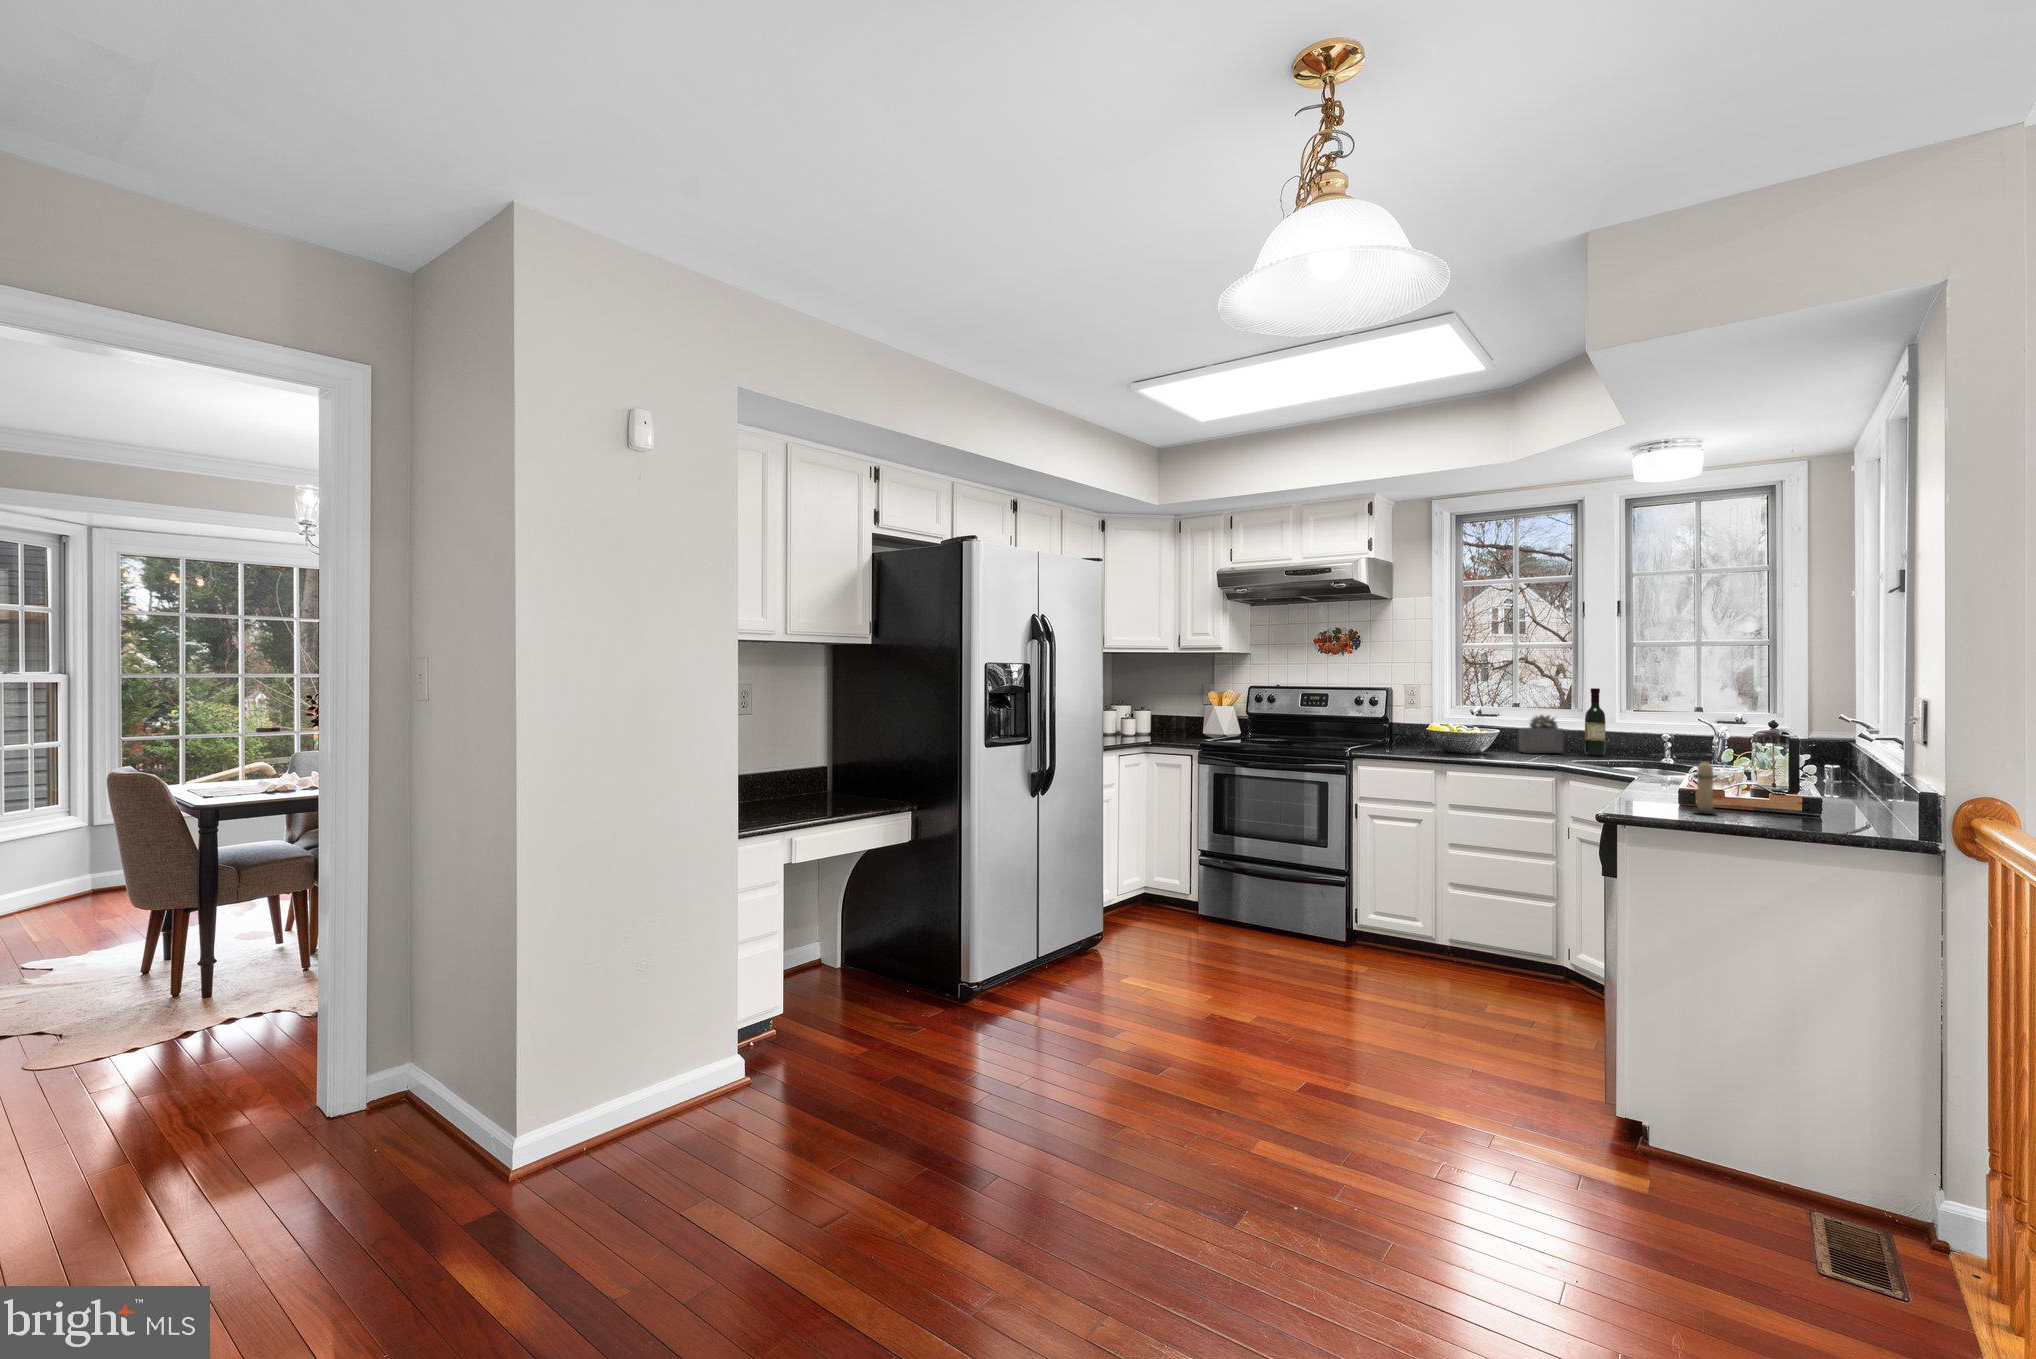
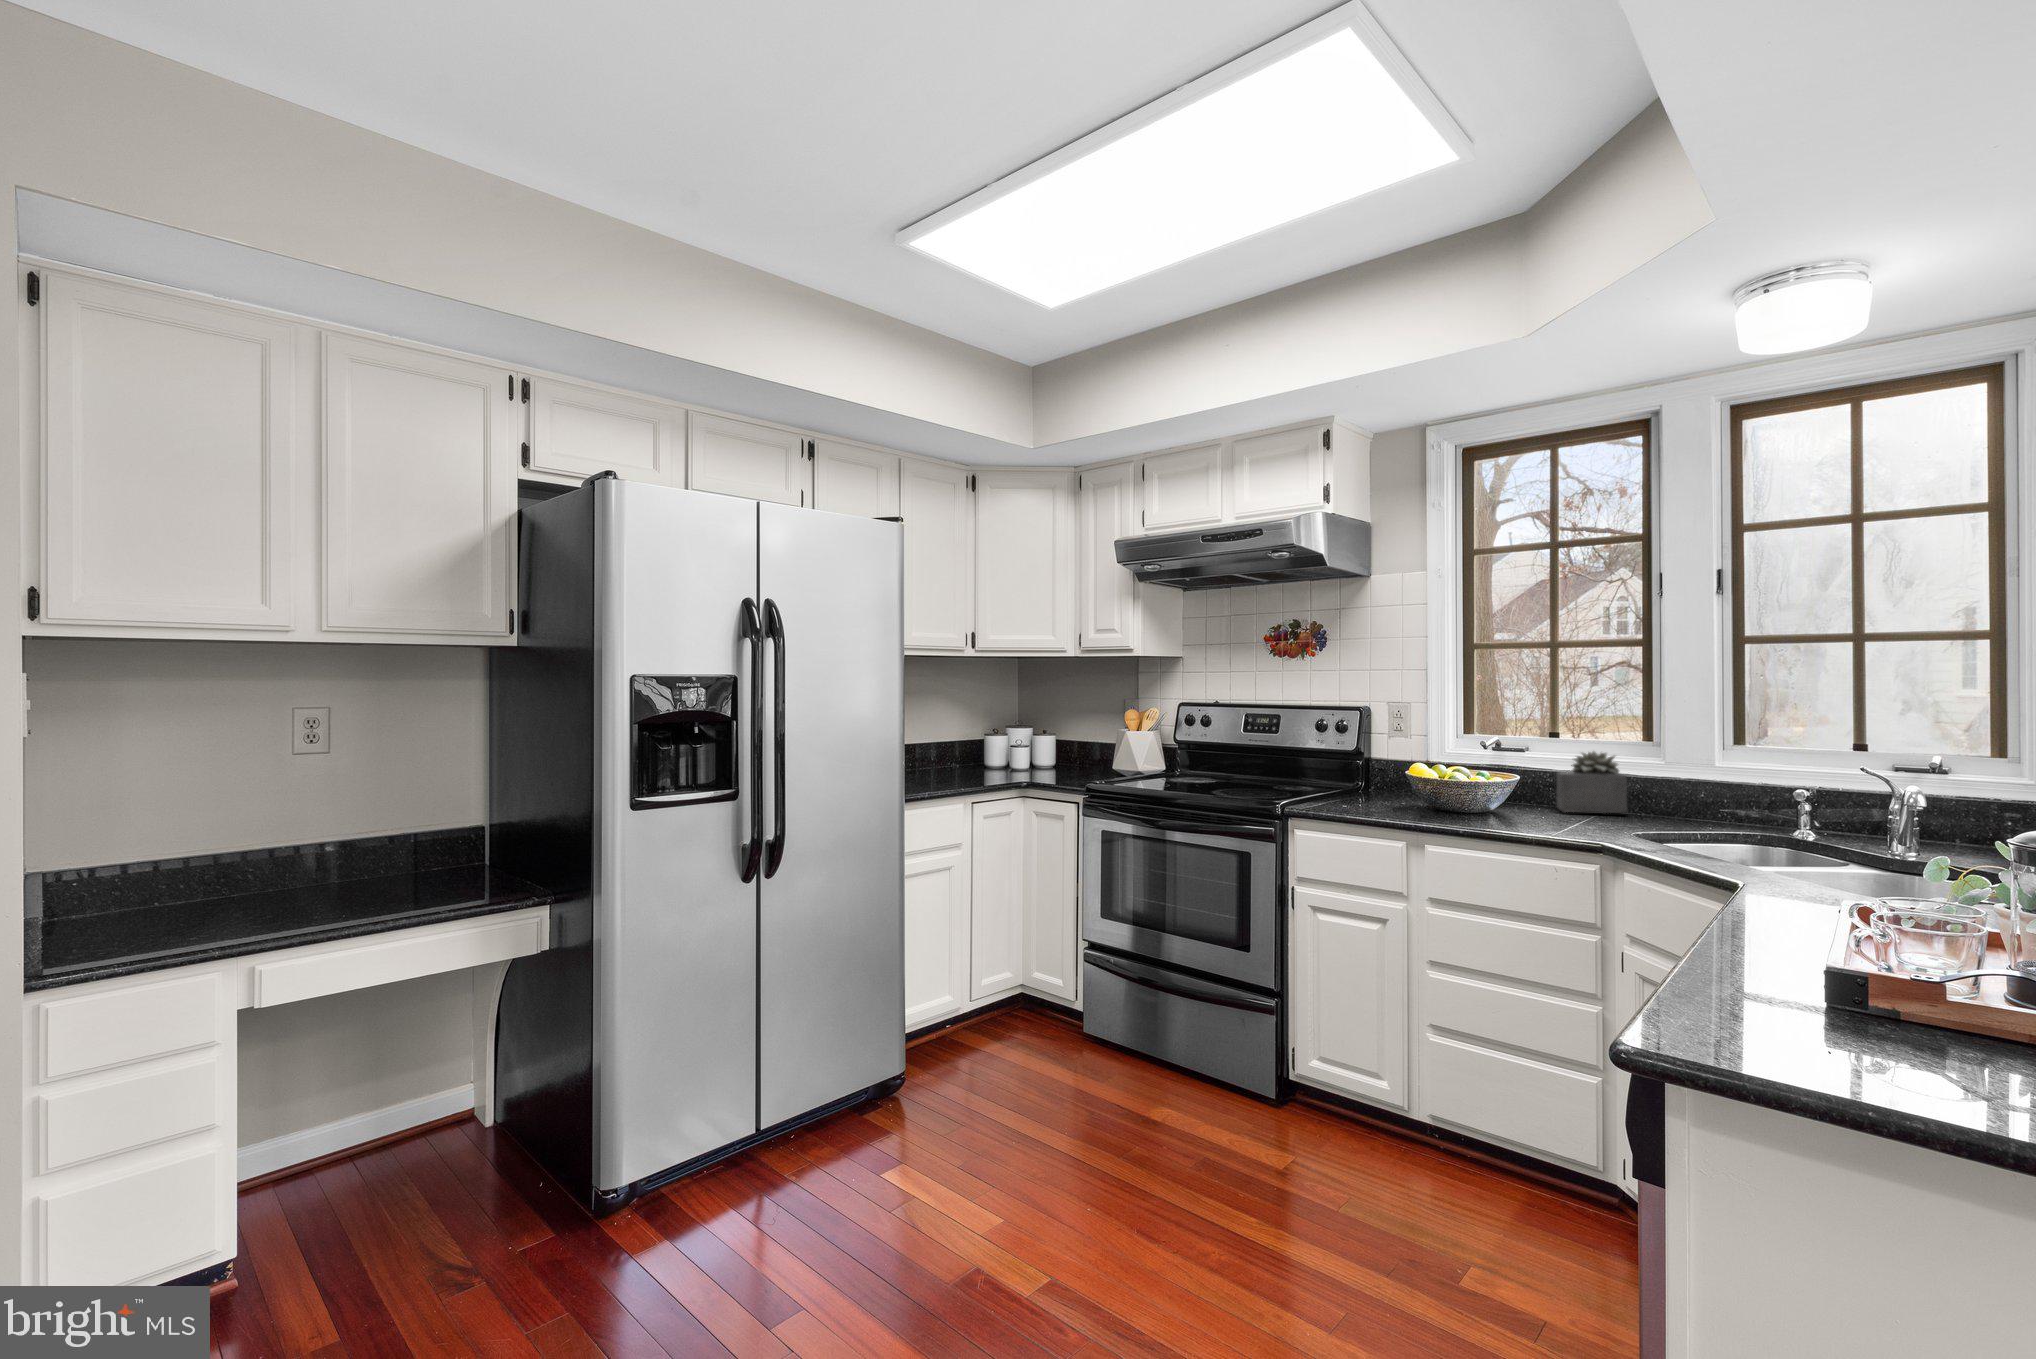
wine bottle: present [1585,688,1605,756] -> none [1663,711,1697,820]
candle: present [1692,762,1718,814] -> none [1834,912,1925,1060]

